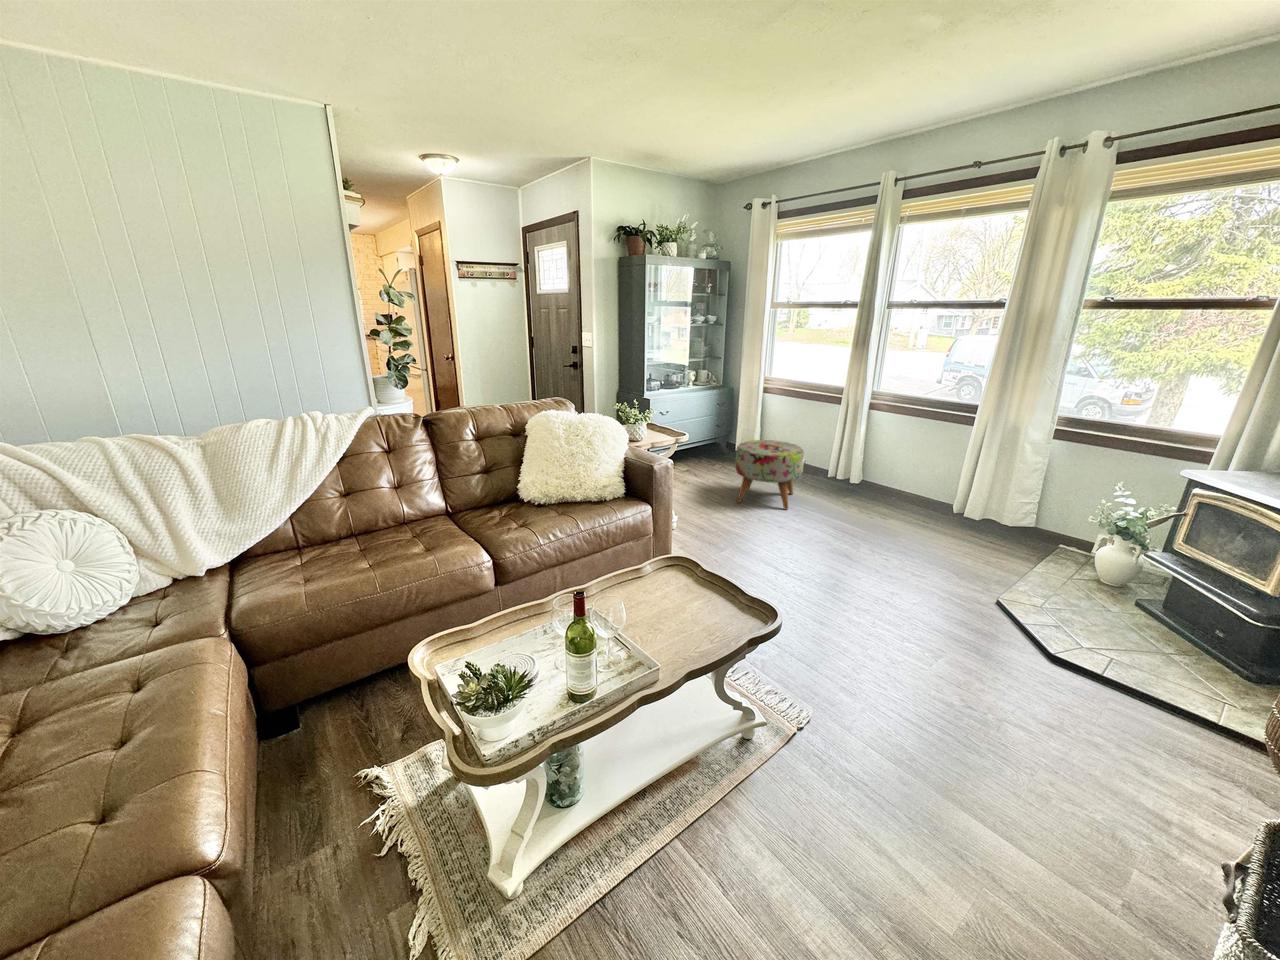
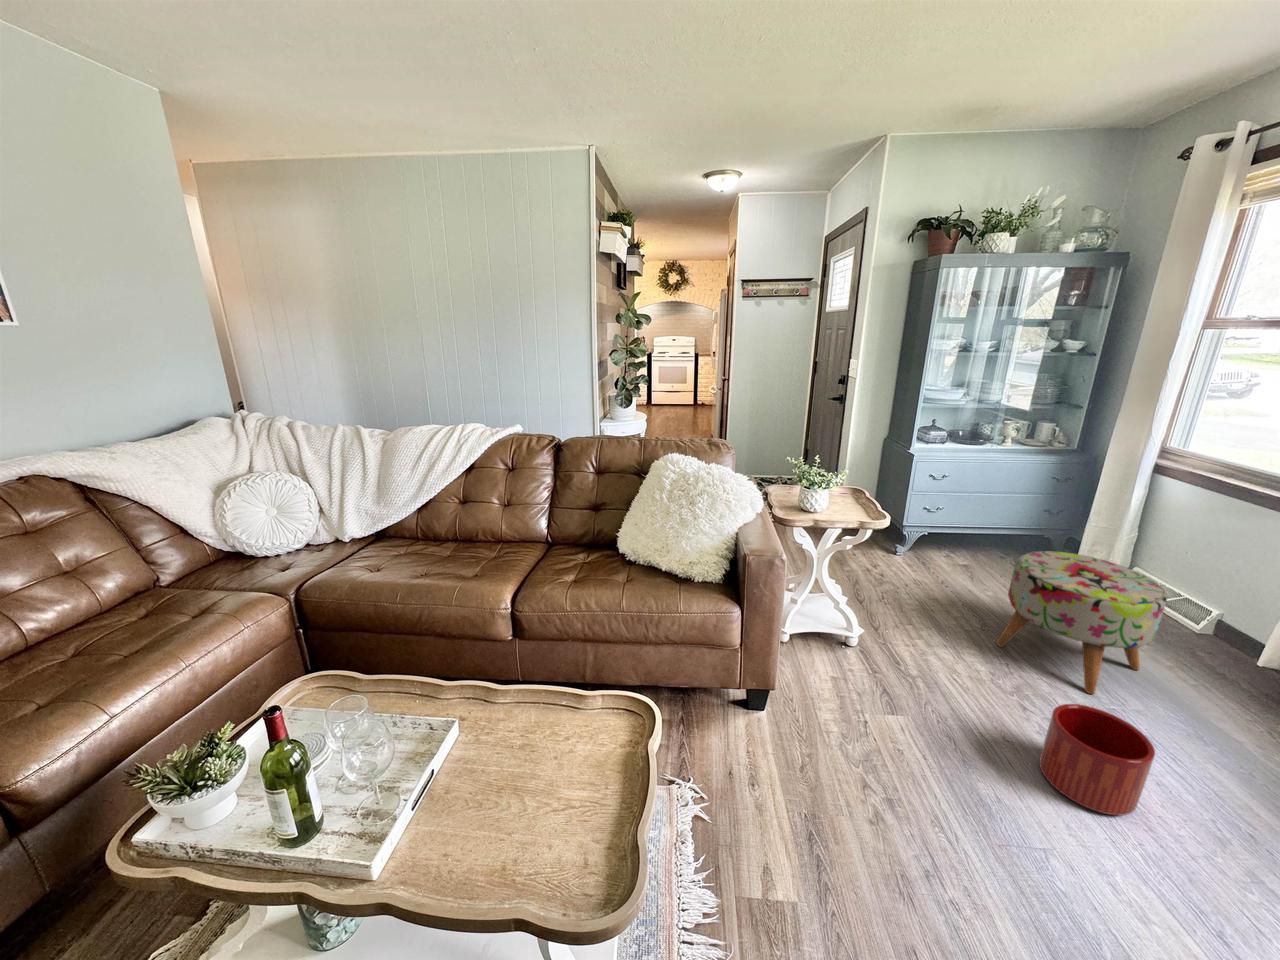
planter: none [794,505,838,550] -> present [1039,704,1155,815]

